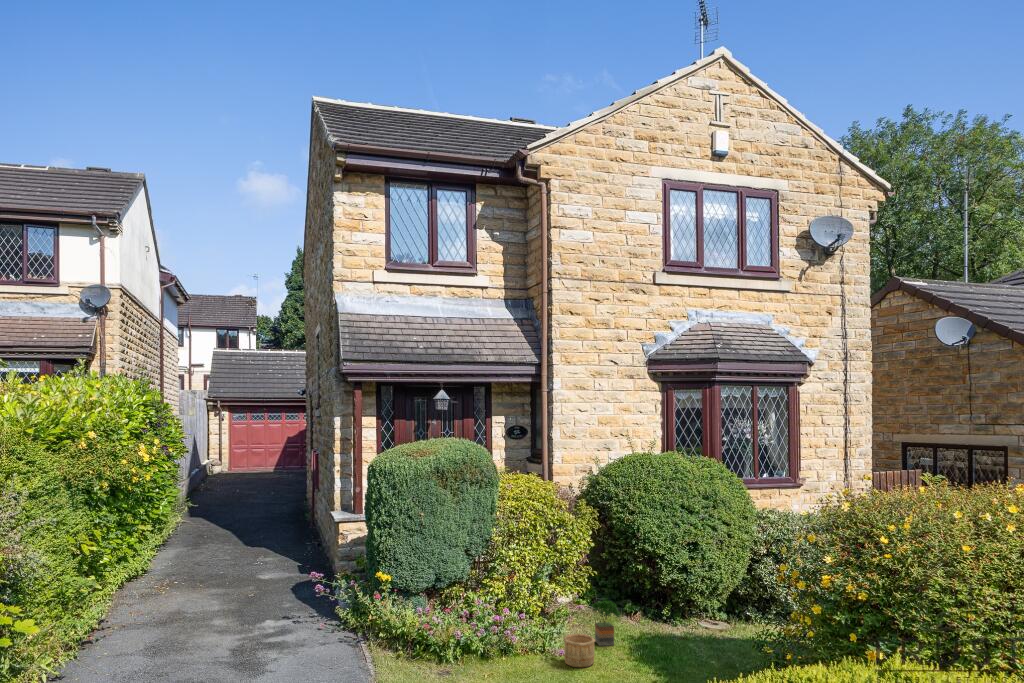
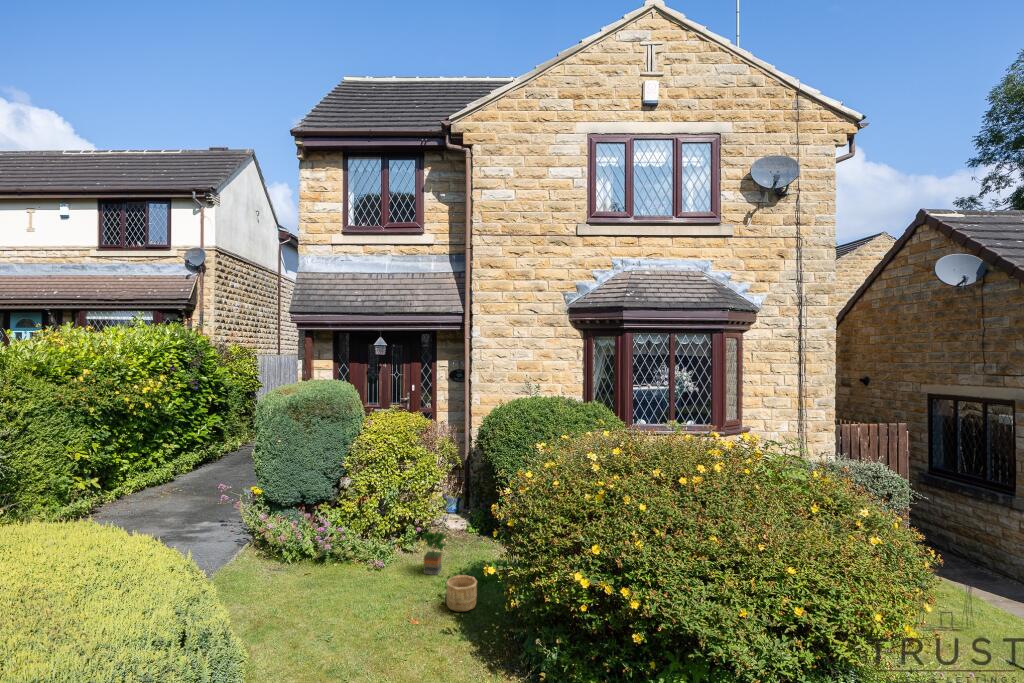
wooden bucket: present [564,634,595,667] -> present [446,575,477,612]

